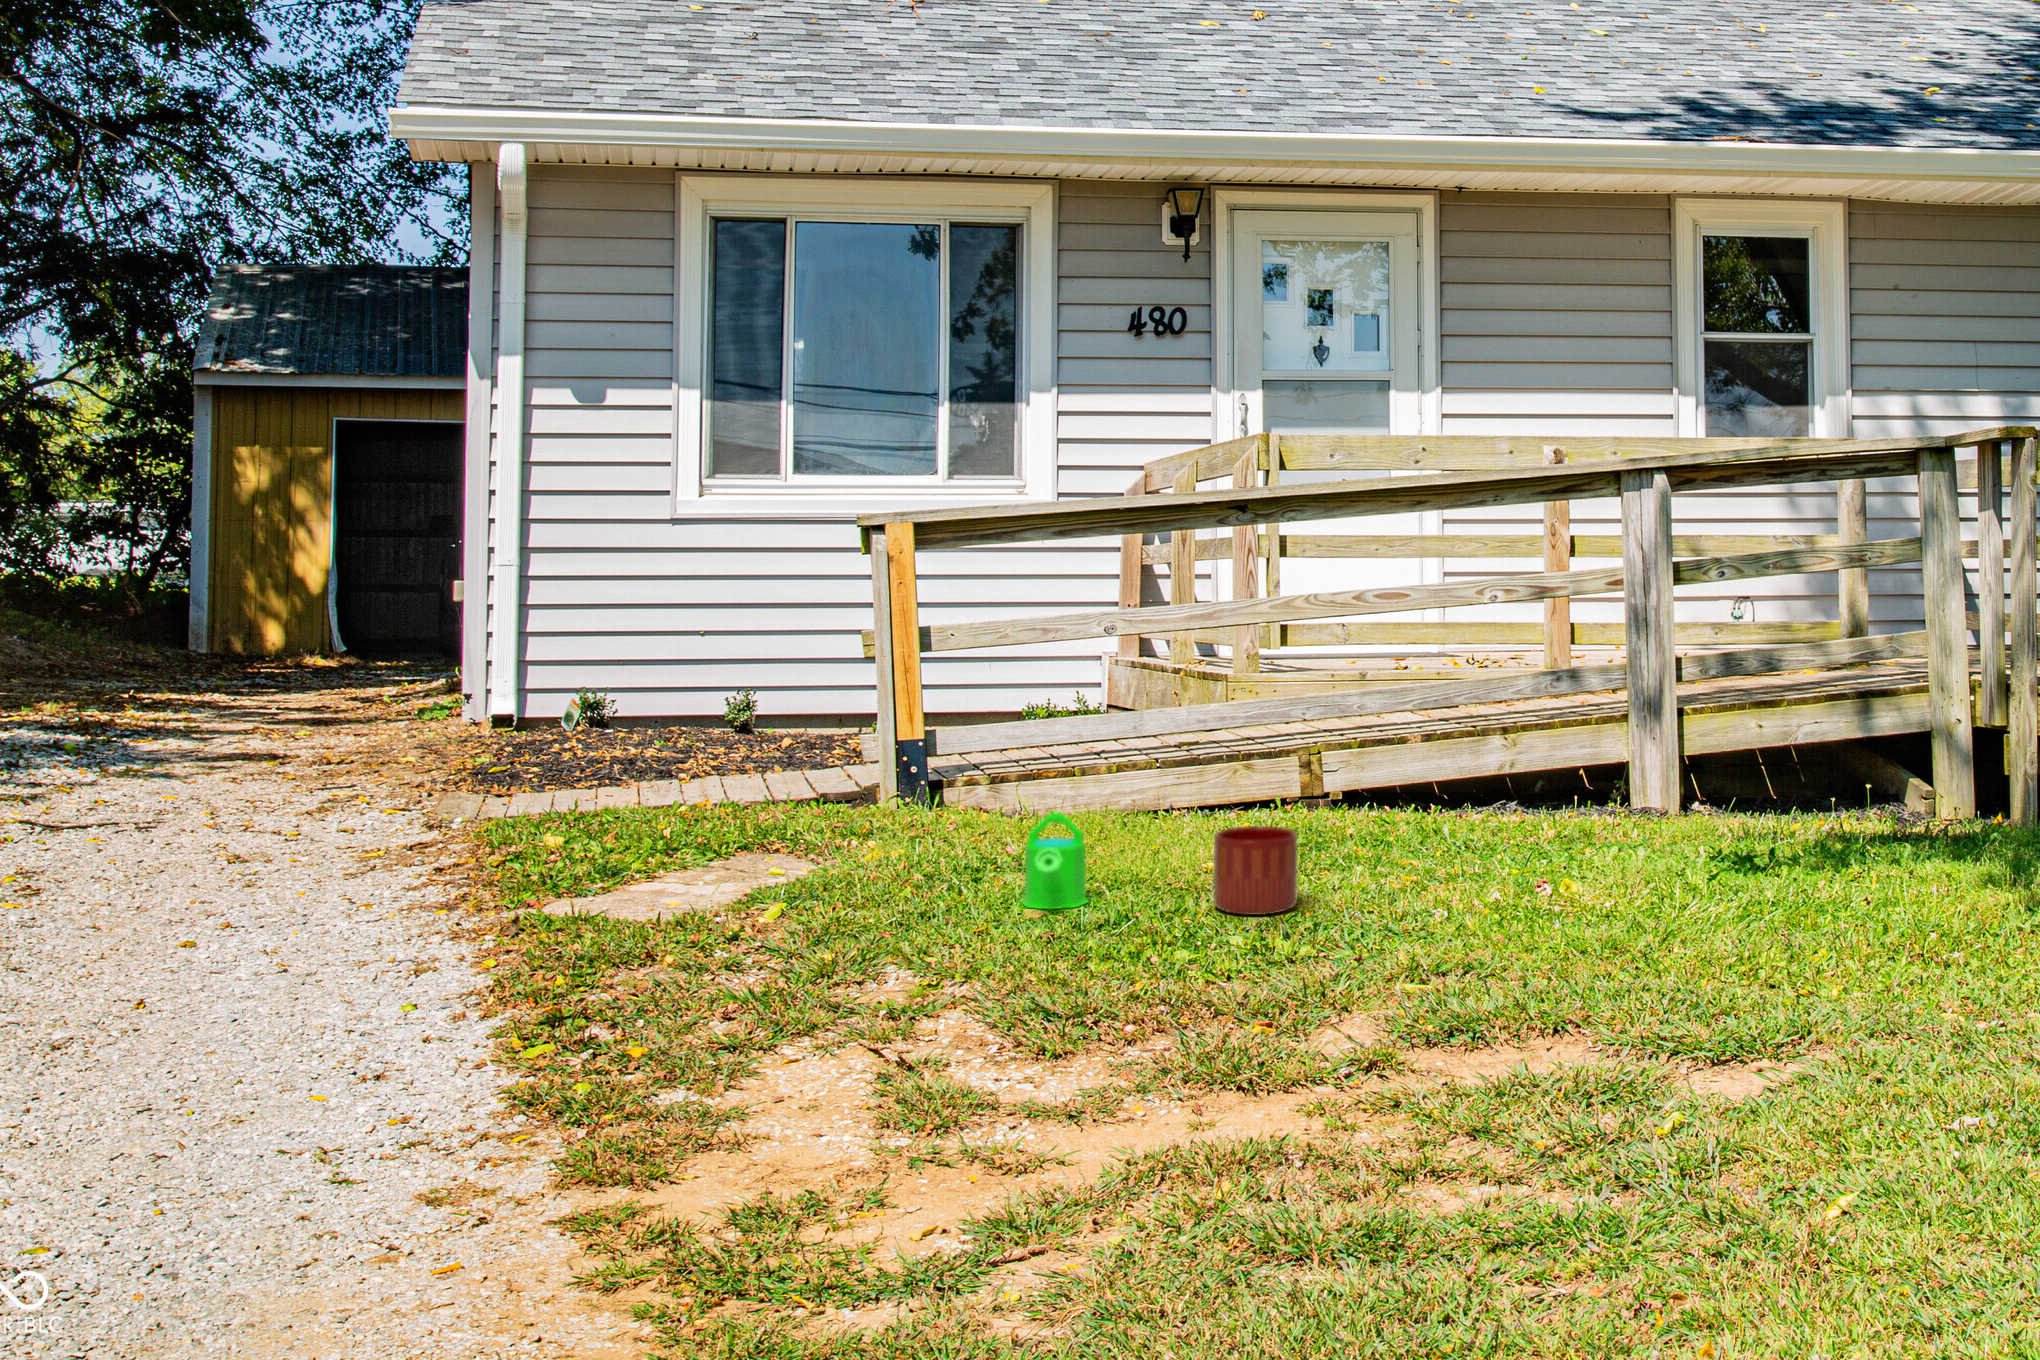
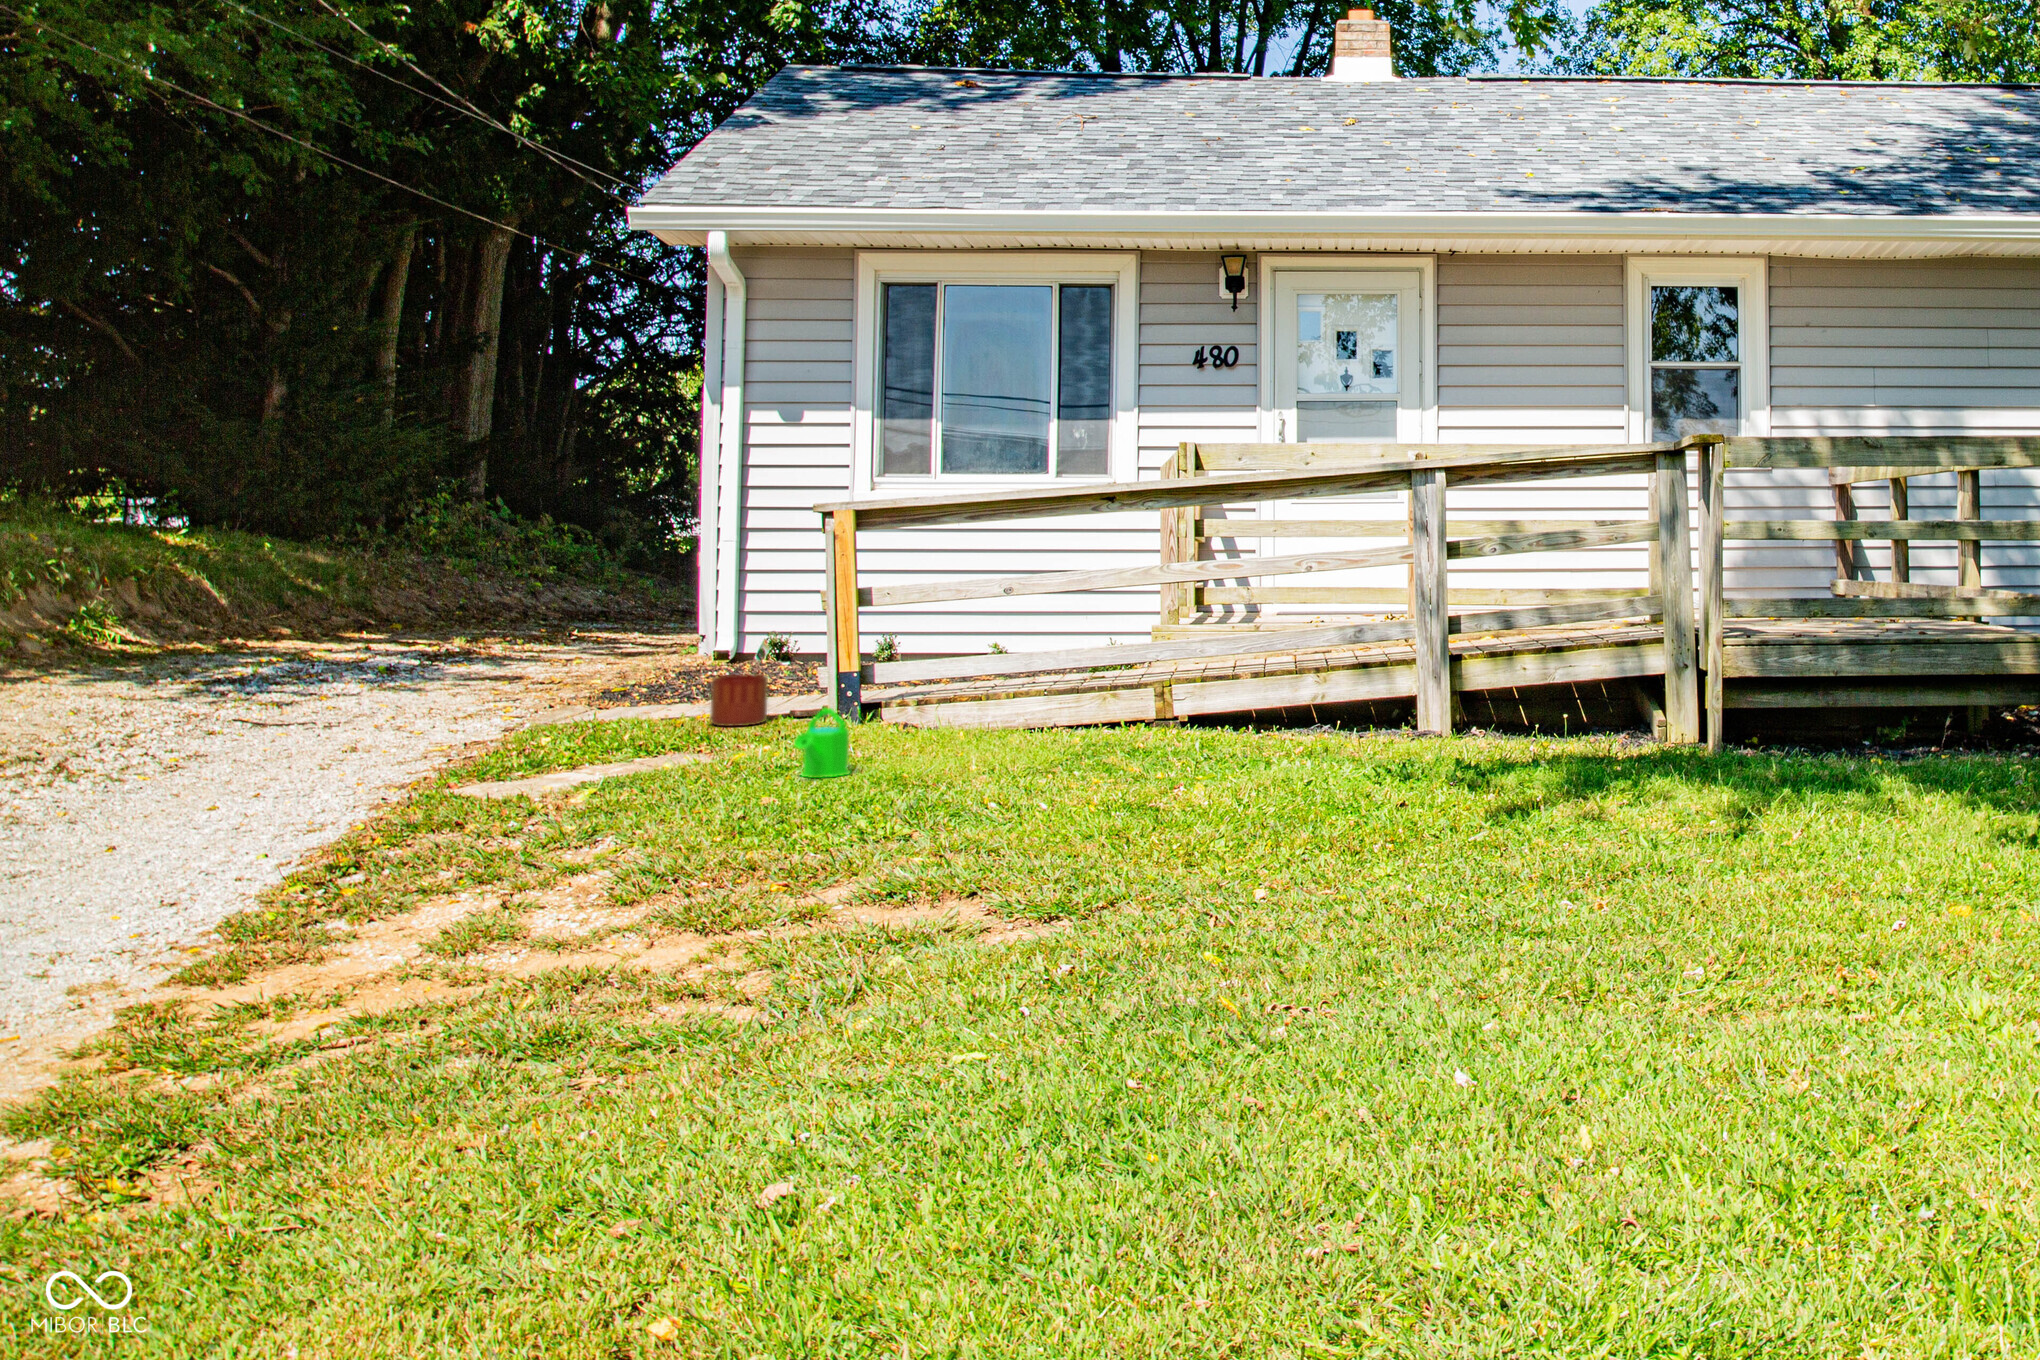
planter: present [1214,826,1298,915] -> present [710,674,768,726]

